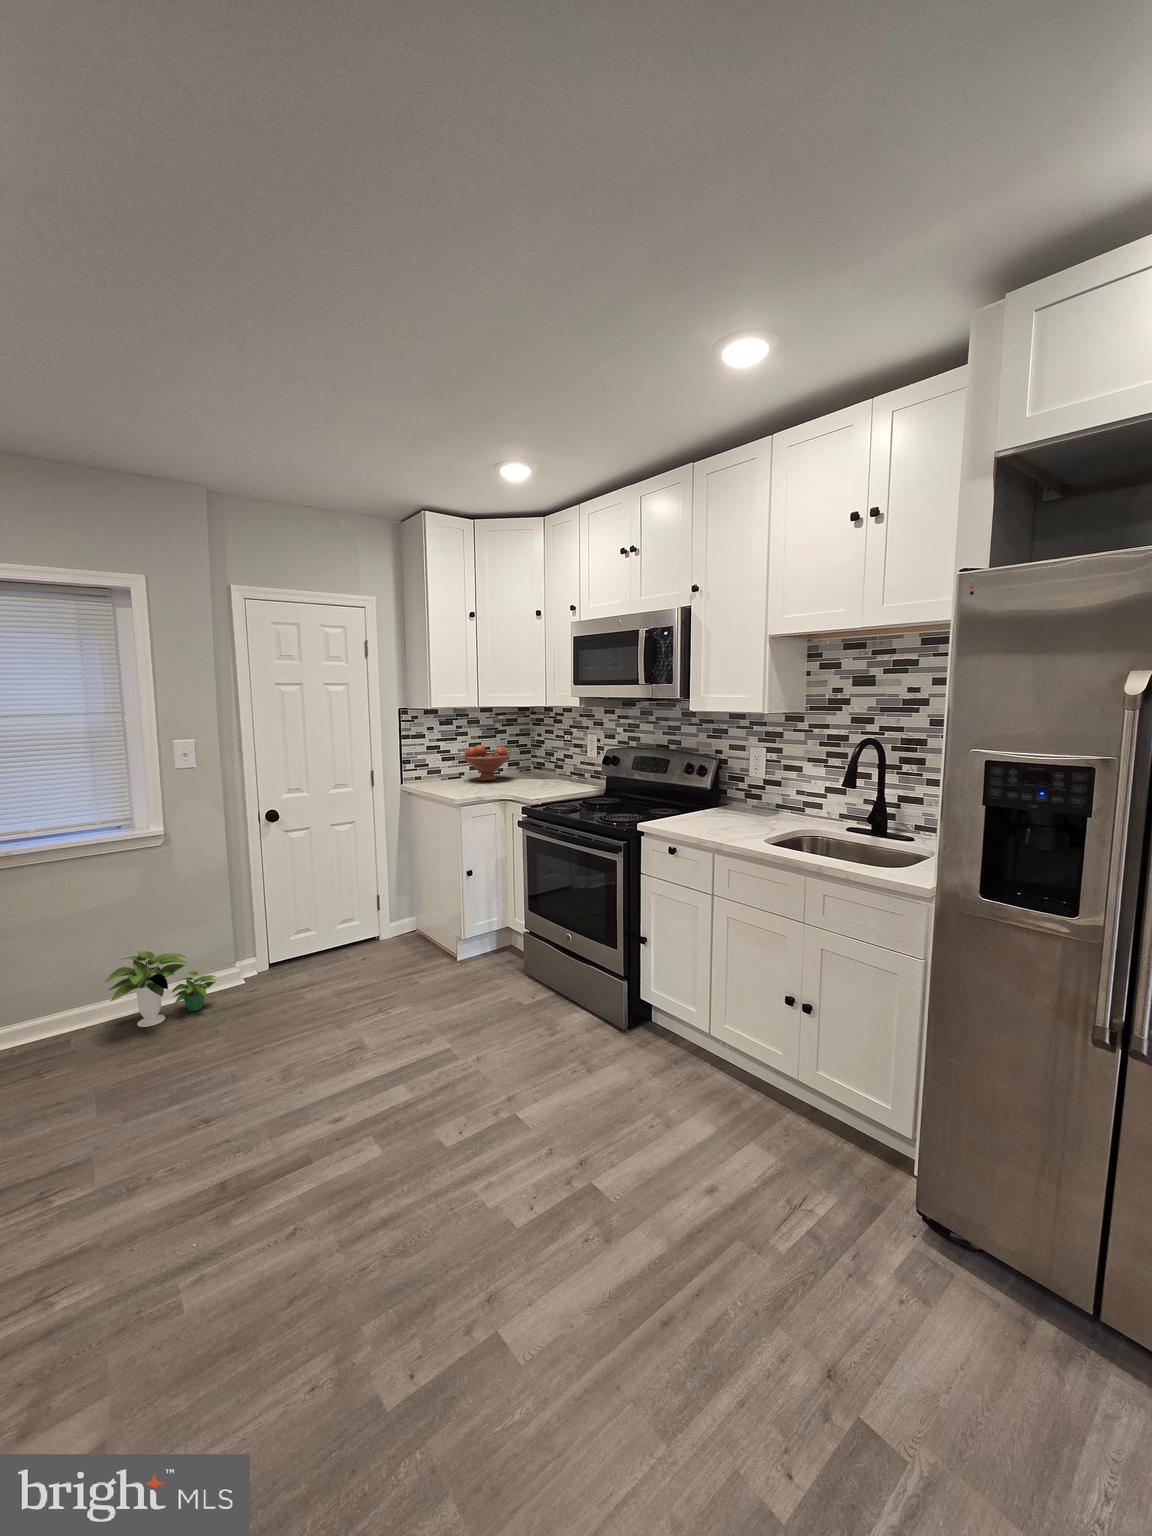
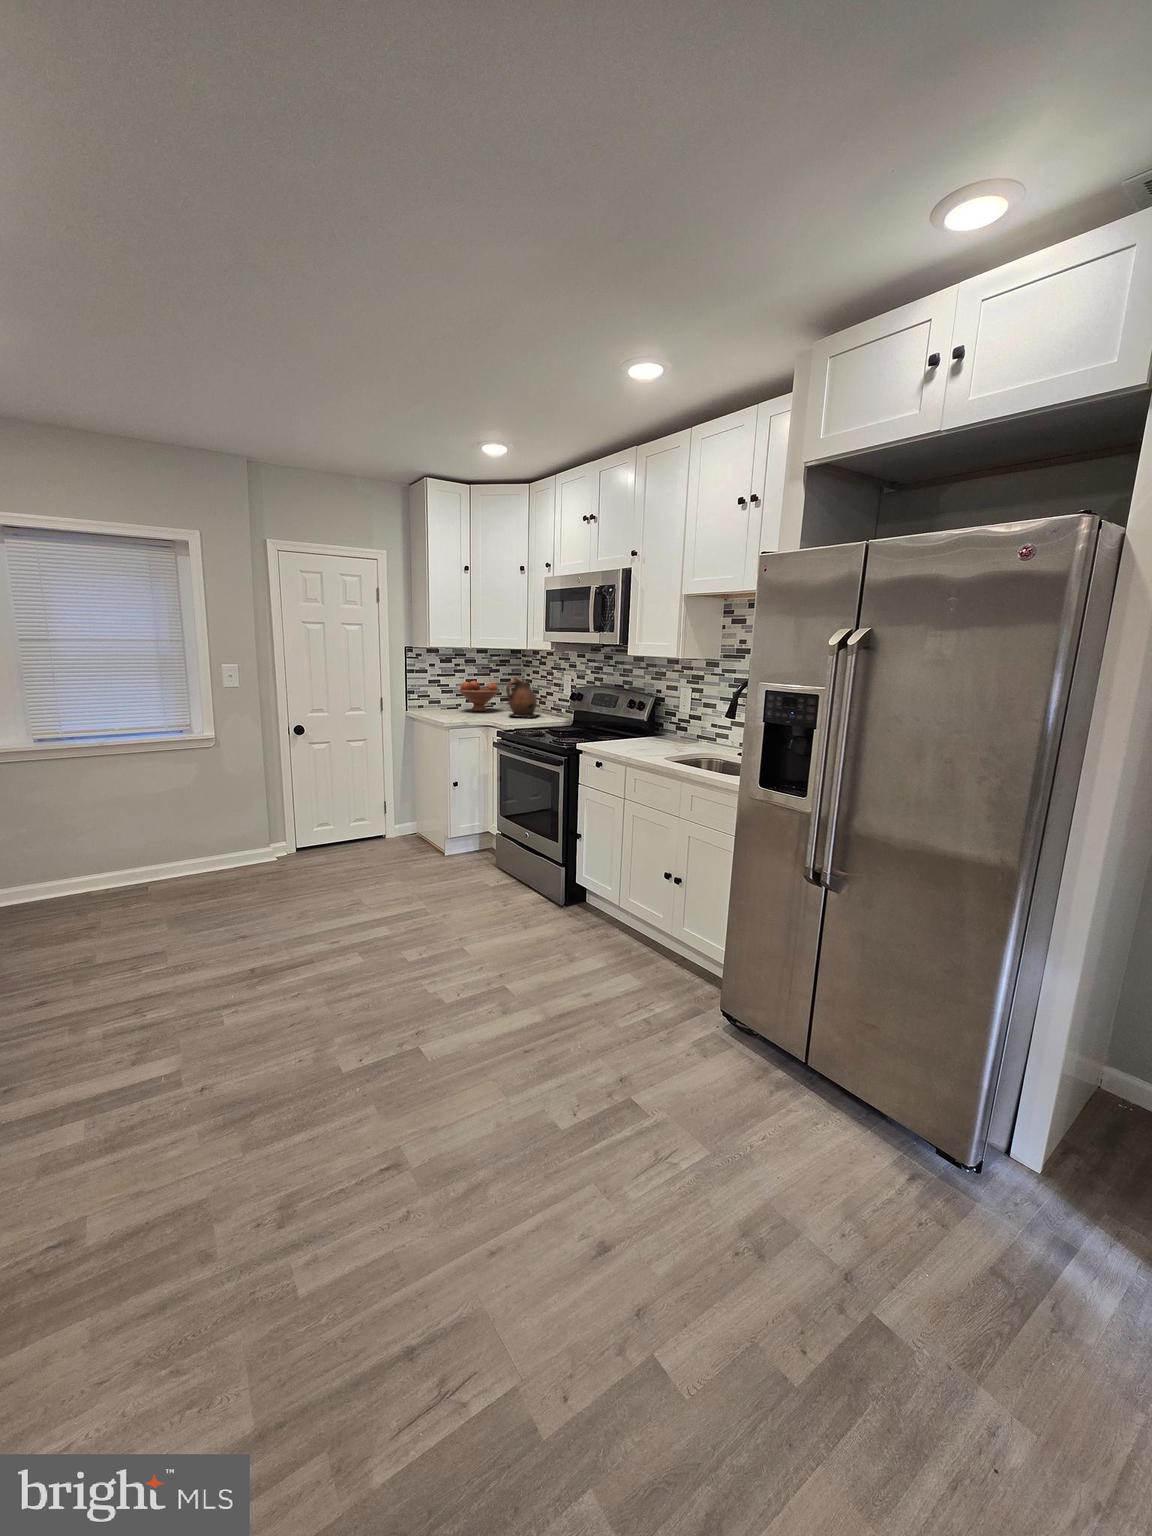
ceramic pitcher: none [523,739,562,787] -> present [506,677,538,717]
potted plant: present [105,951,217,1027] -> none [169,827,254,884]

